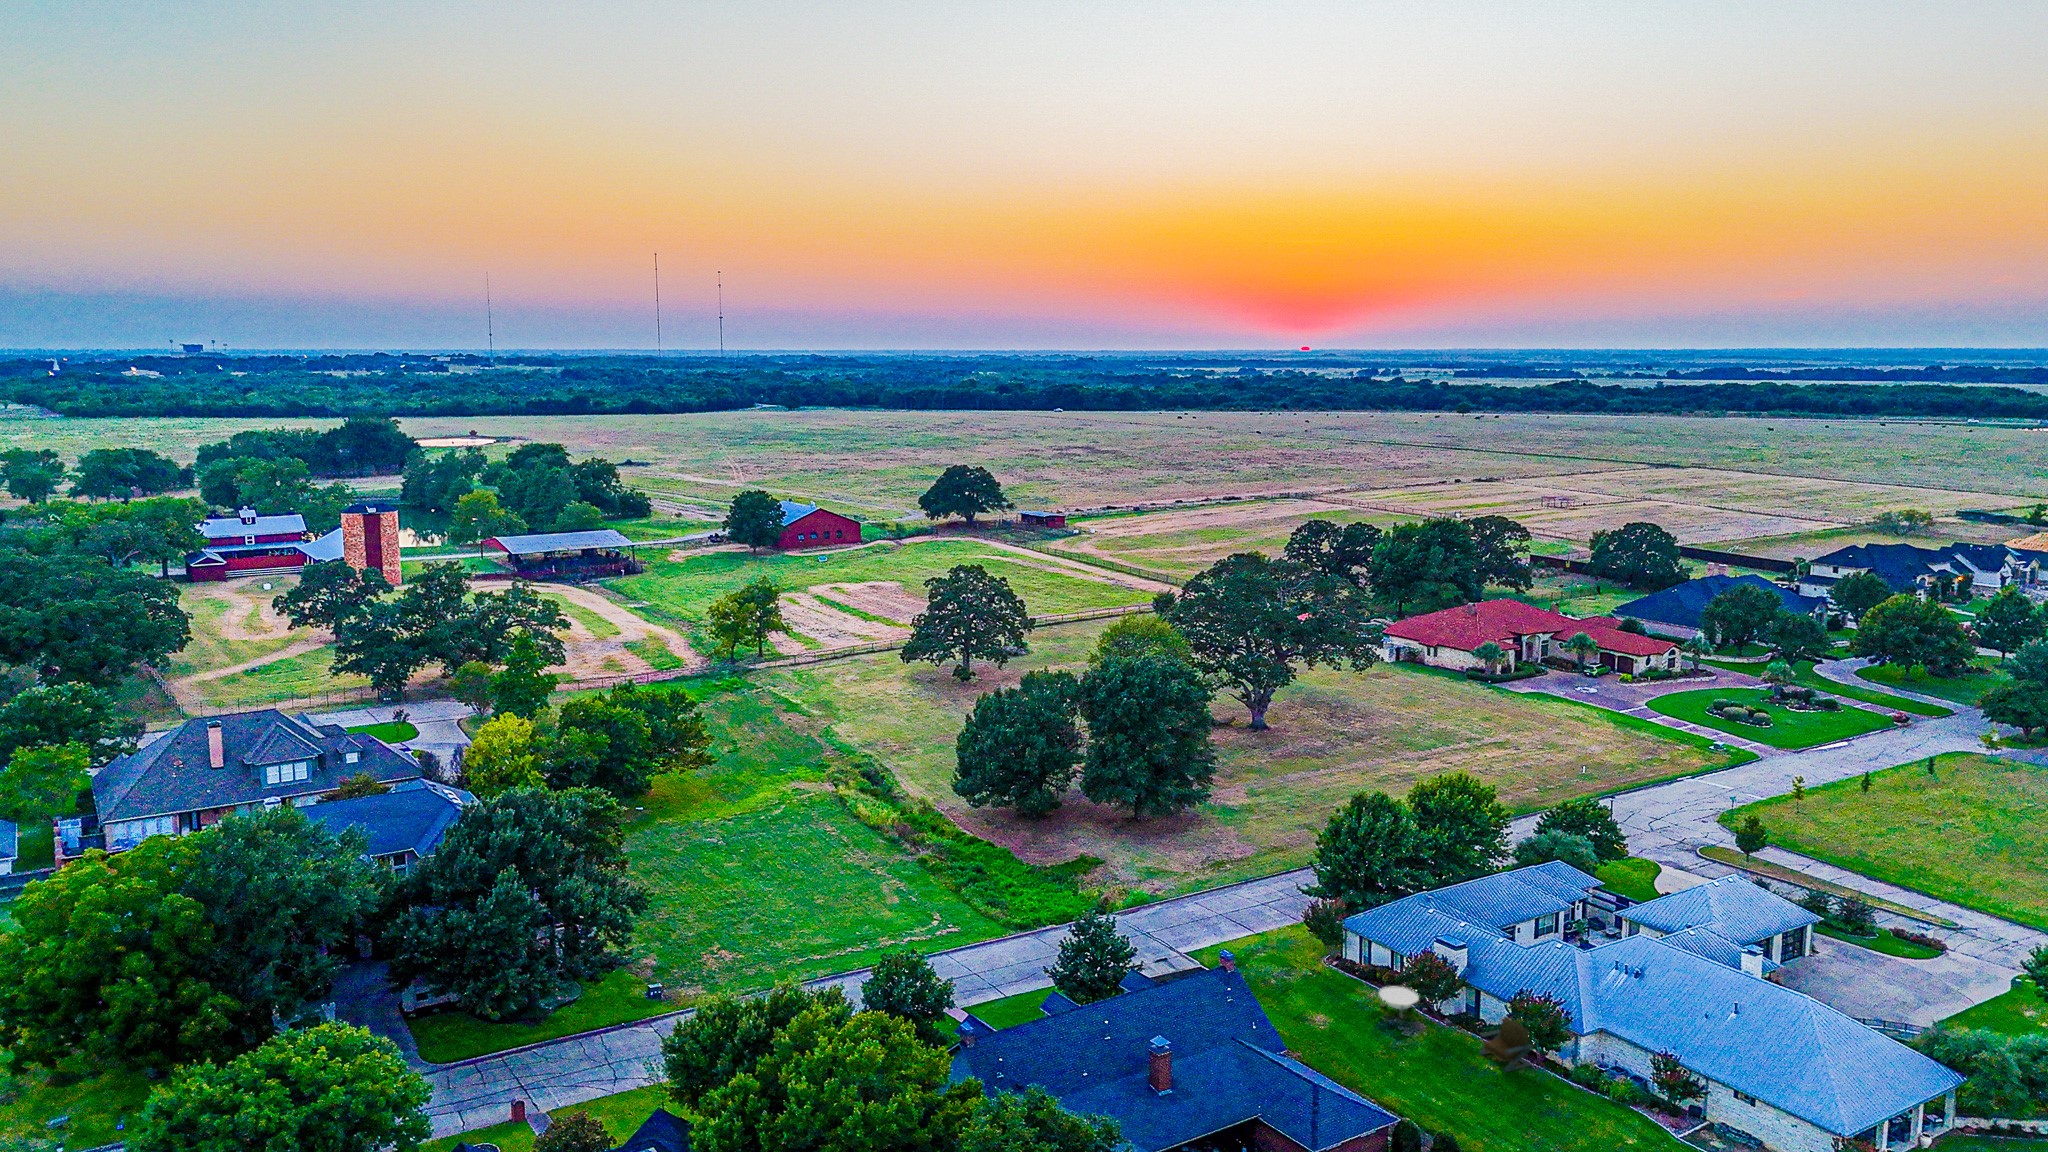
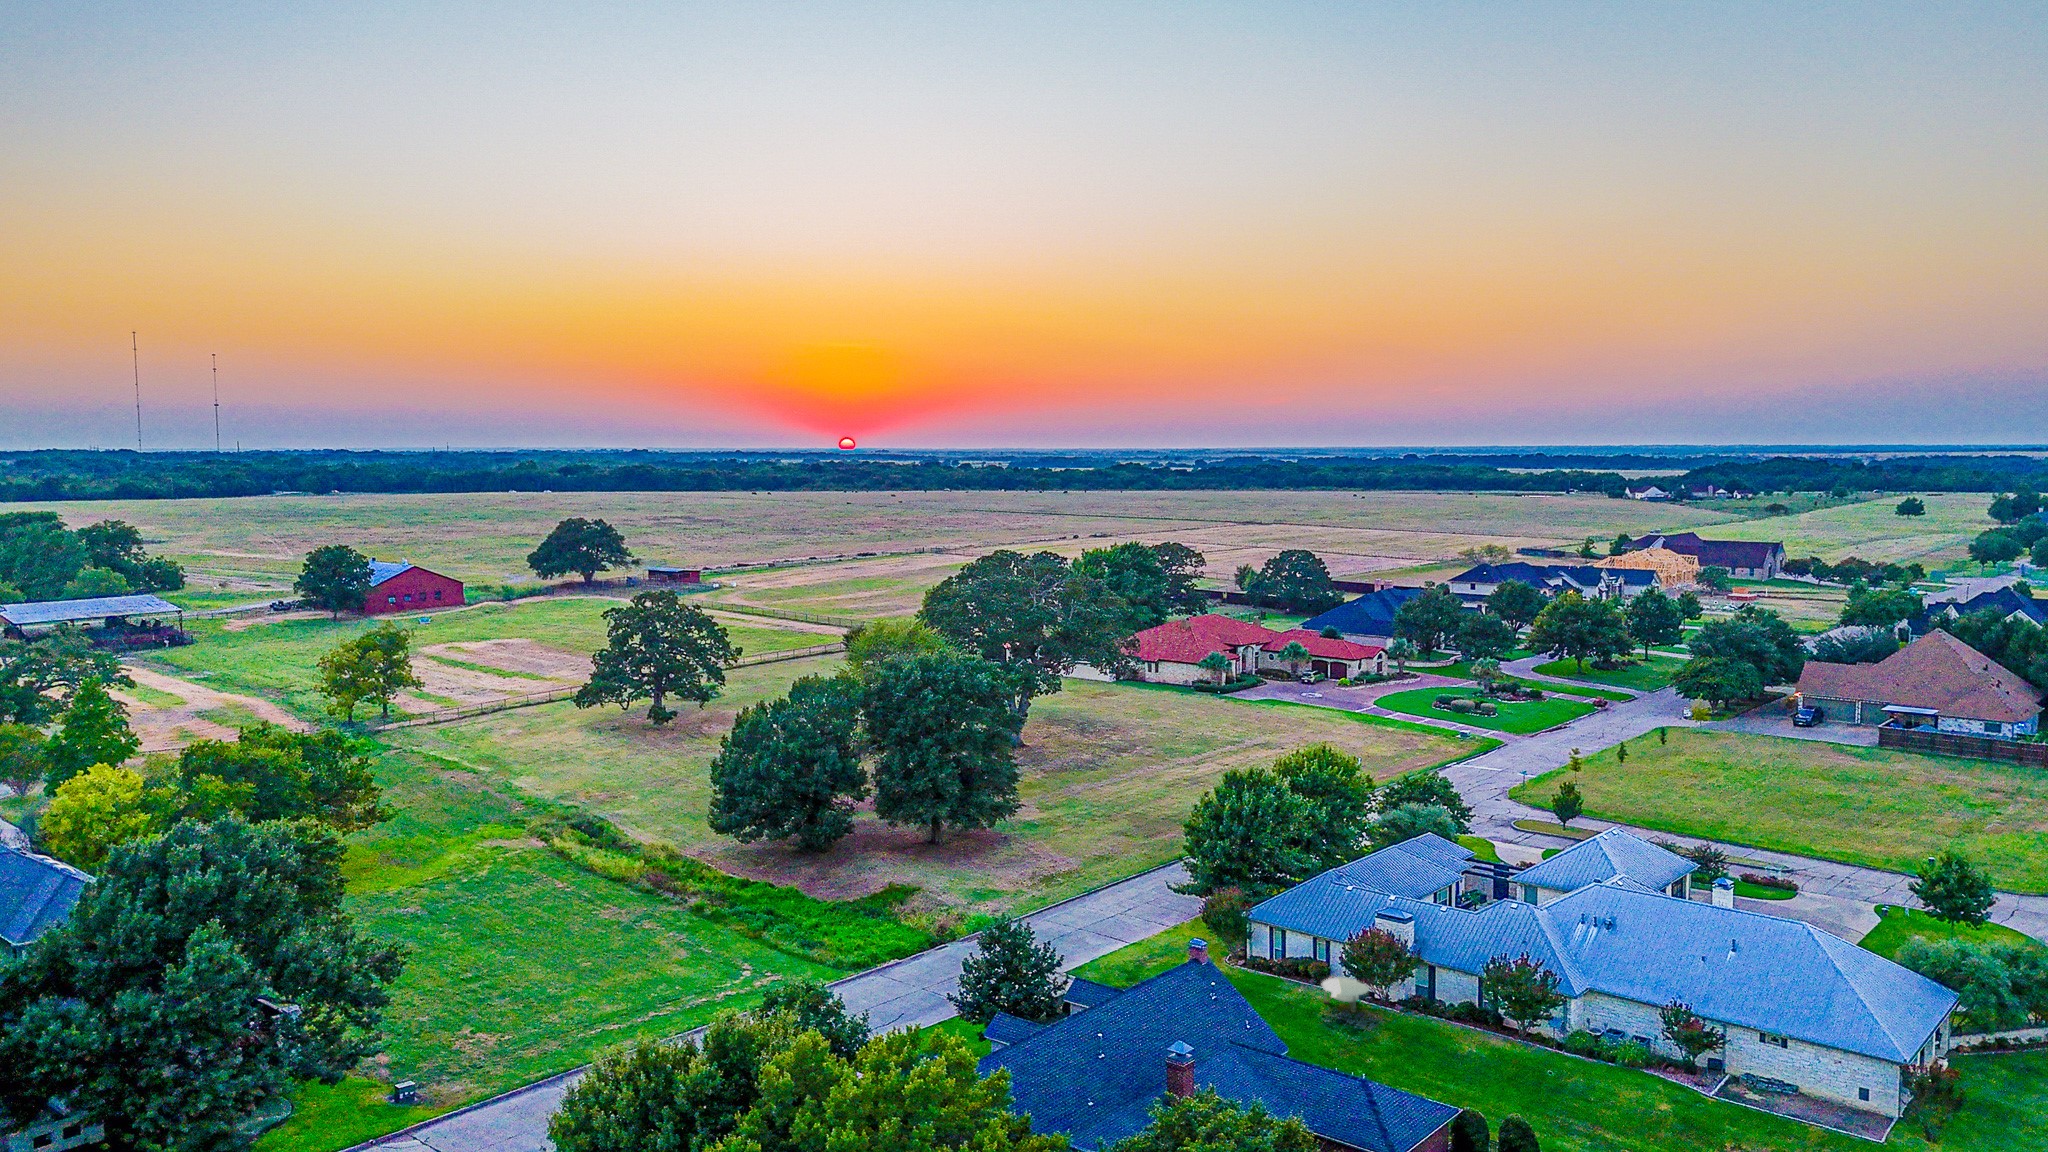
lounge chair: present [1480,1017,1533,1072] -> none [1459,991,1522,1054]

